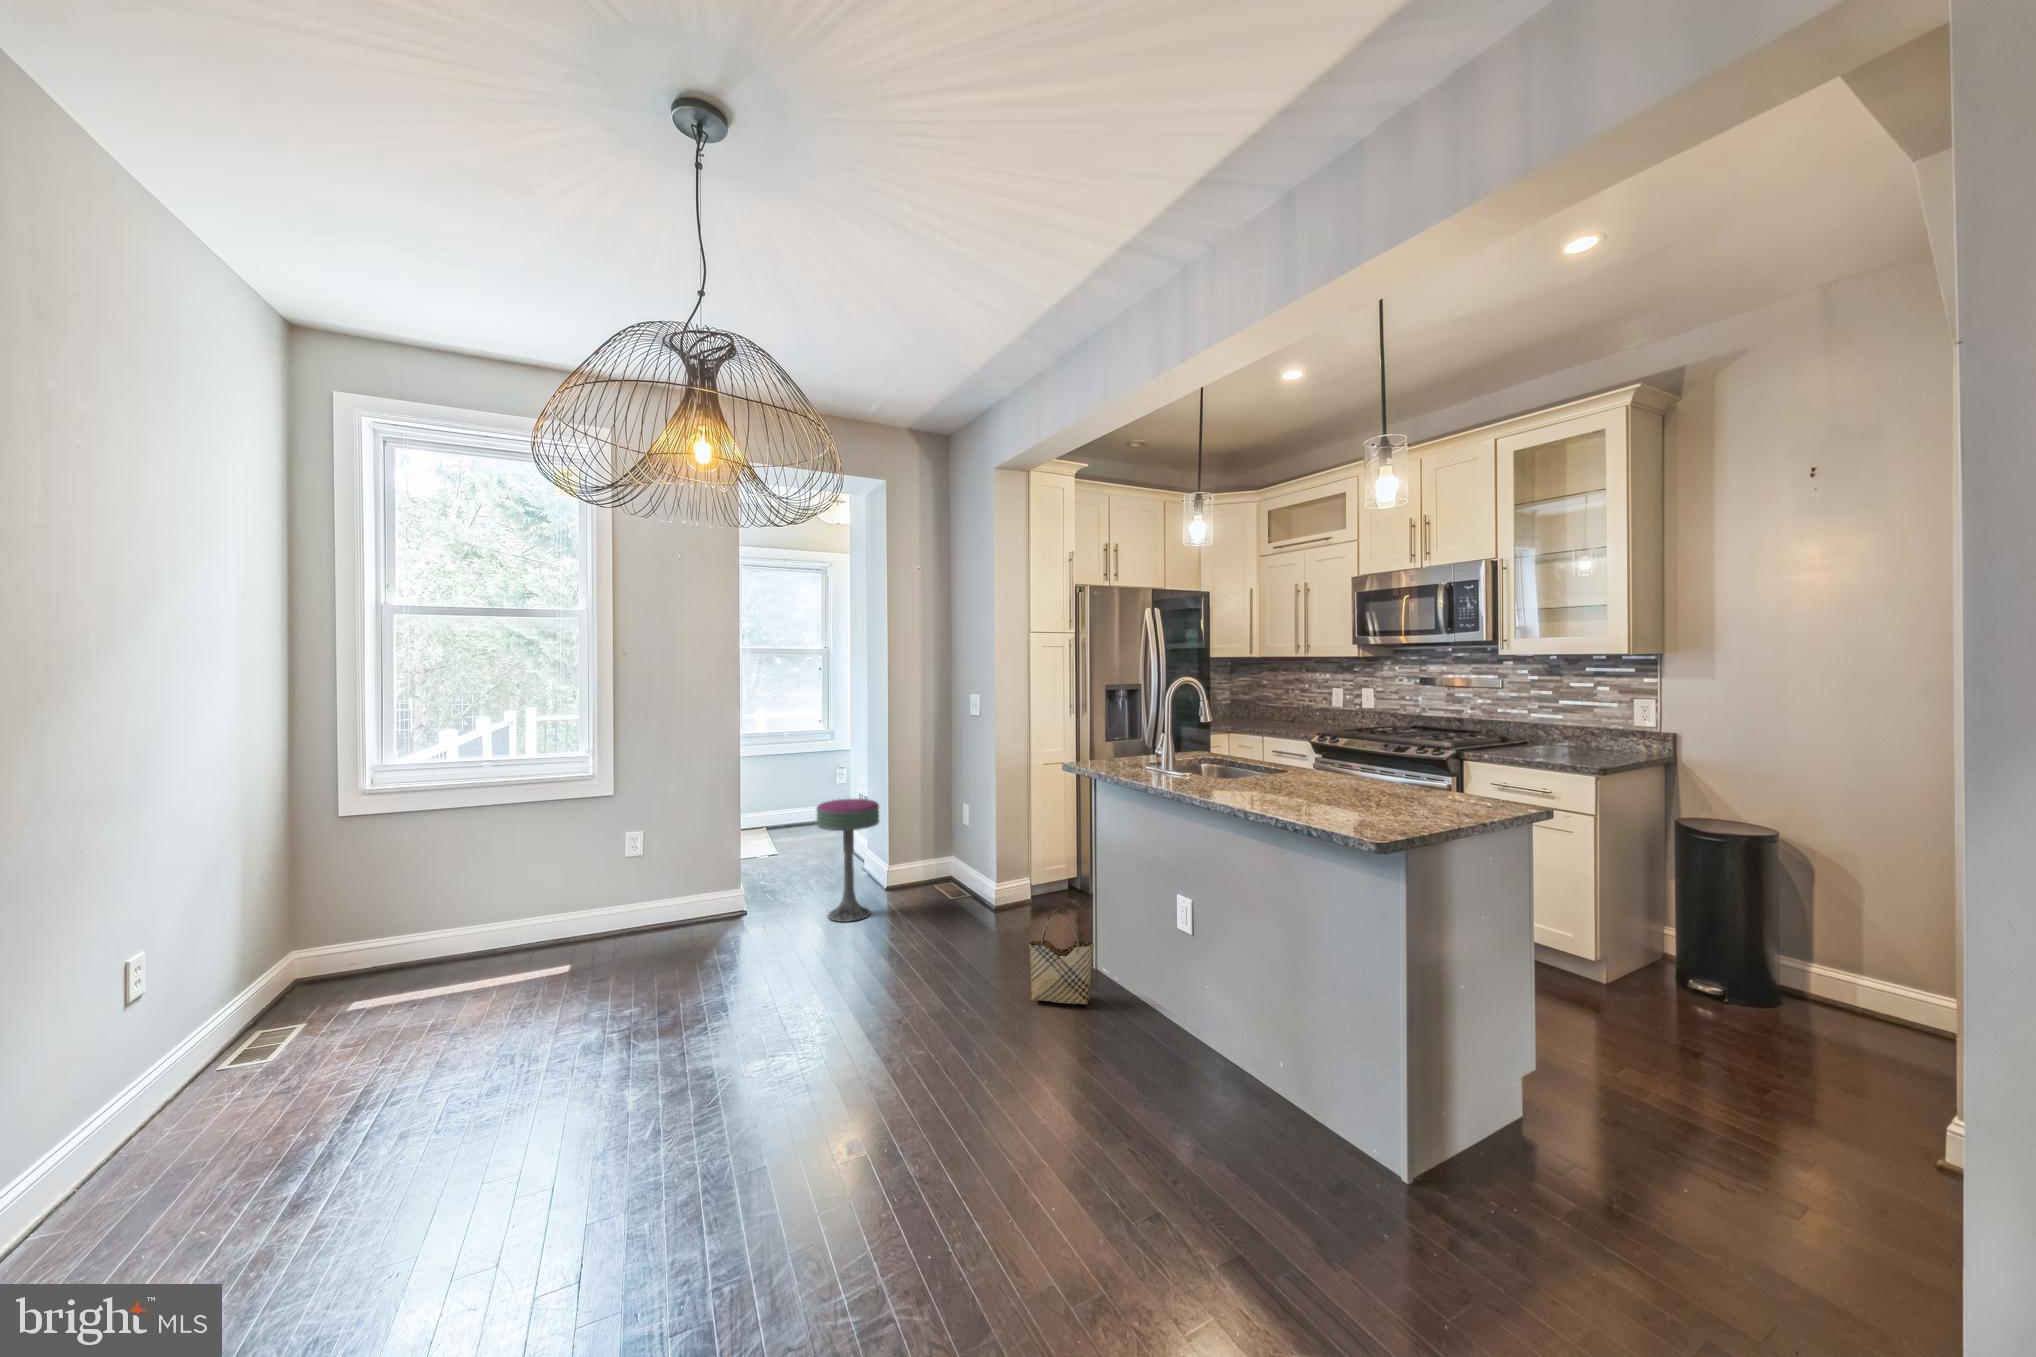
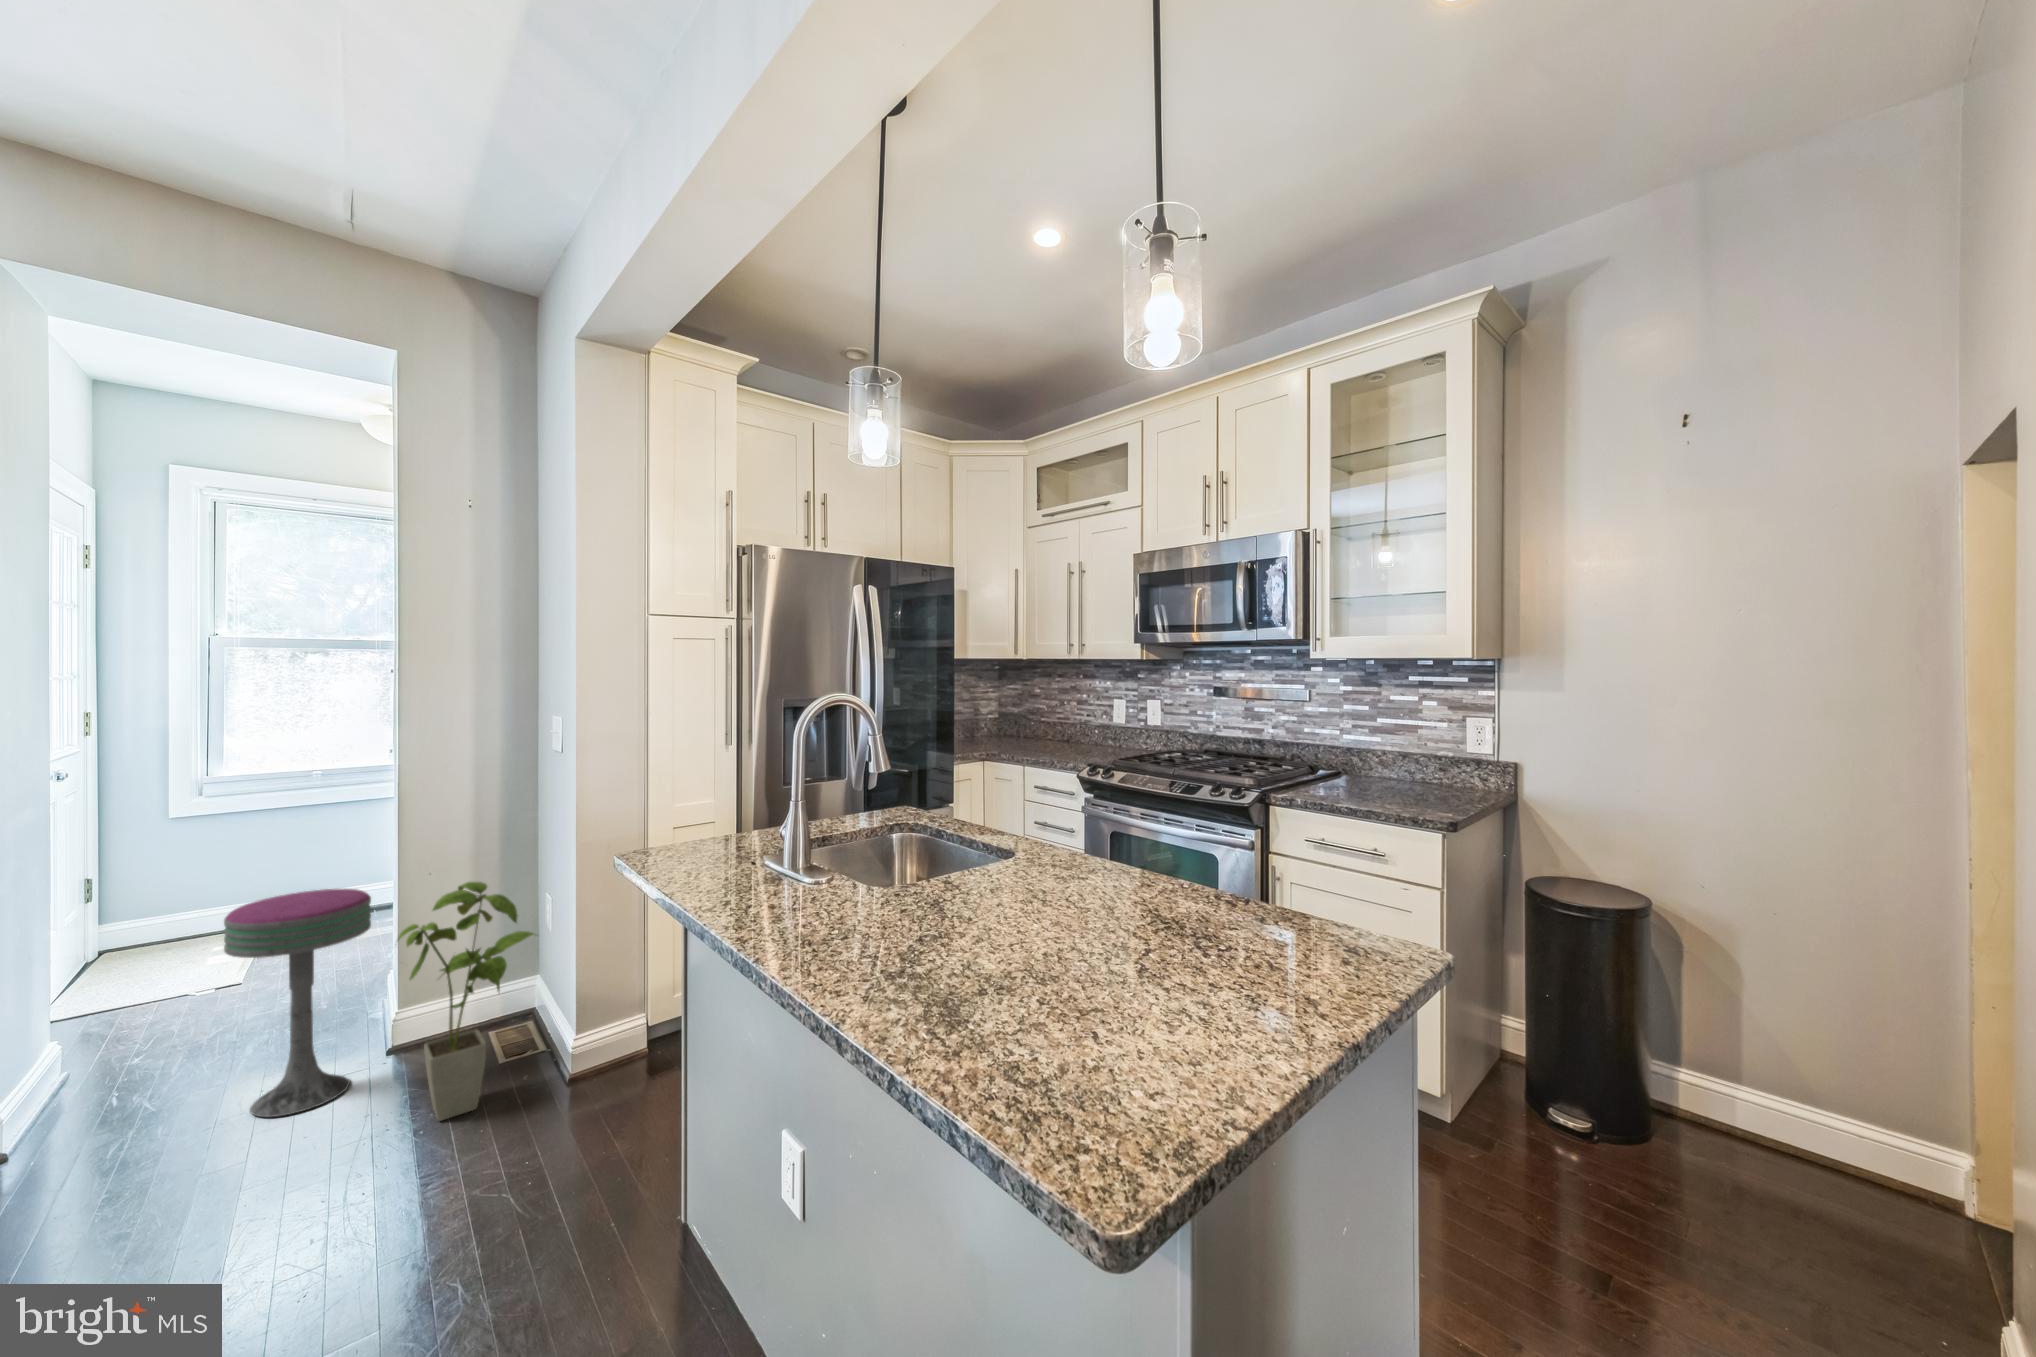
house plant: none [906,794,973,931] -> present [398,882,534,1121]
woven basket: present [1028,907,1094,1004] -> none [525,1106,661,1305]

